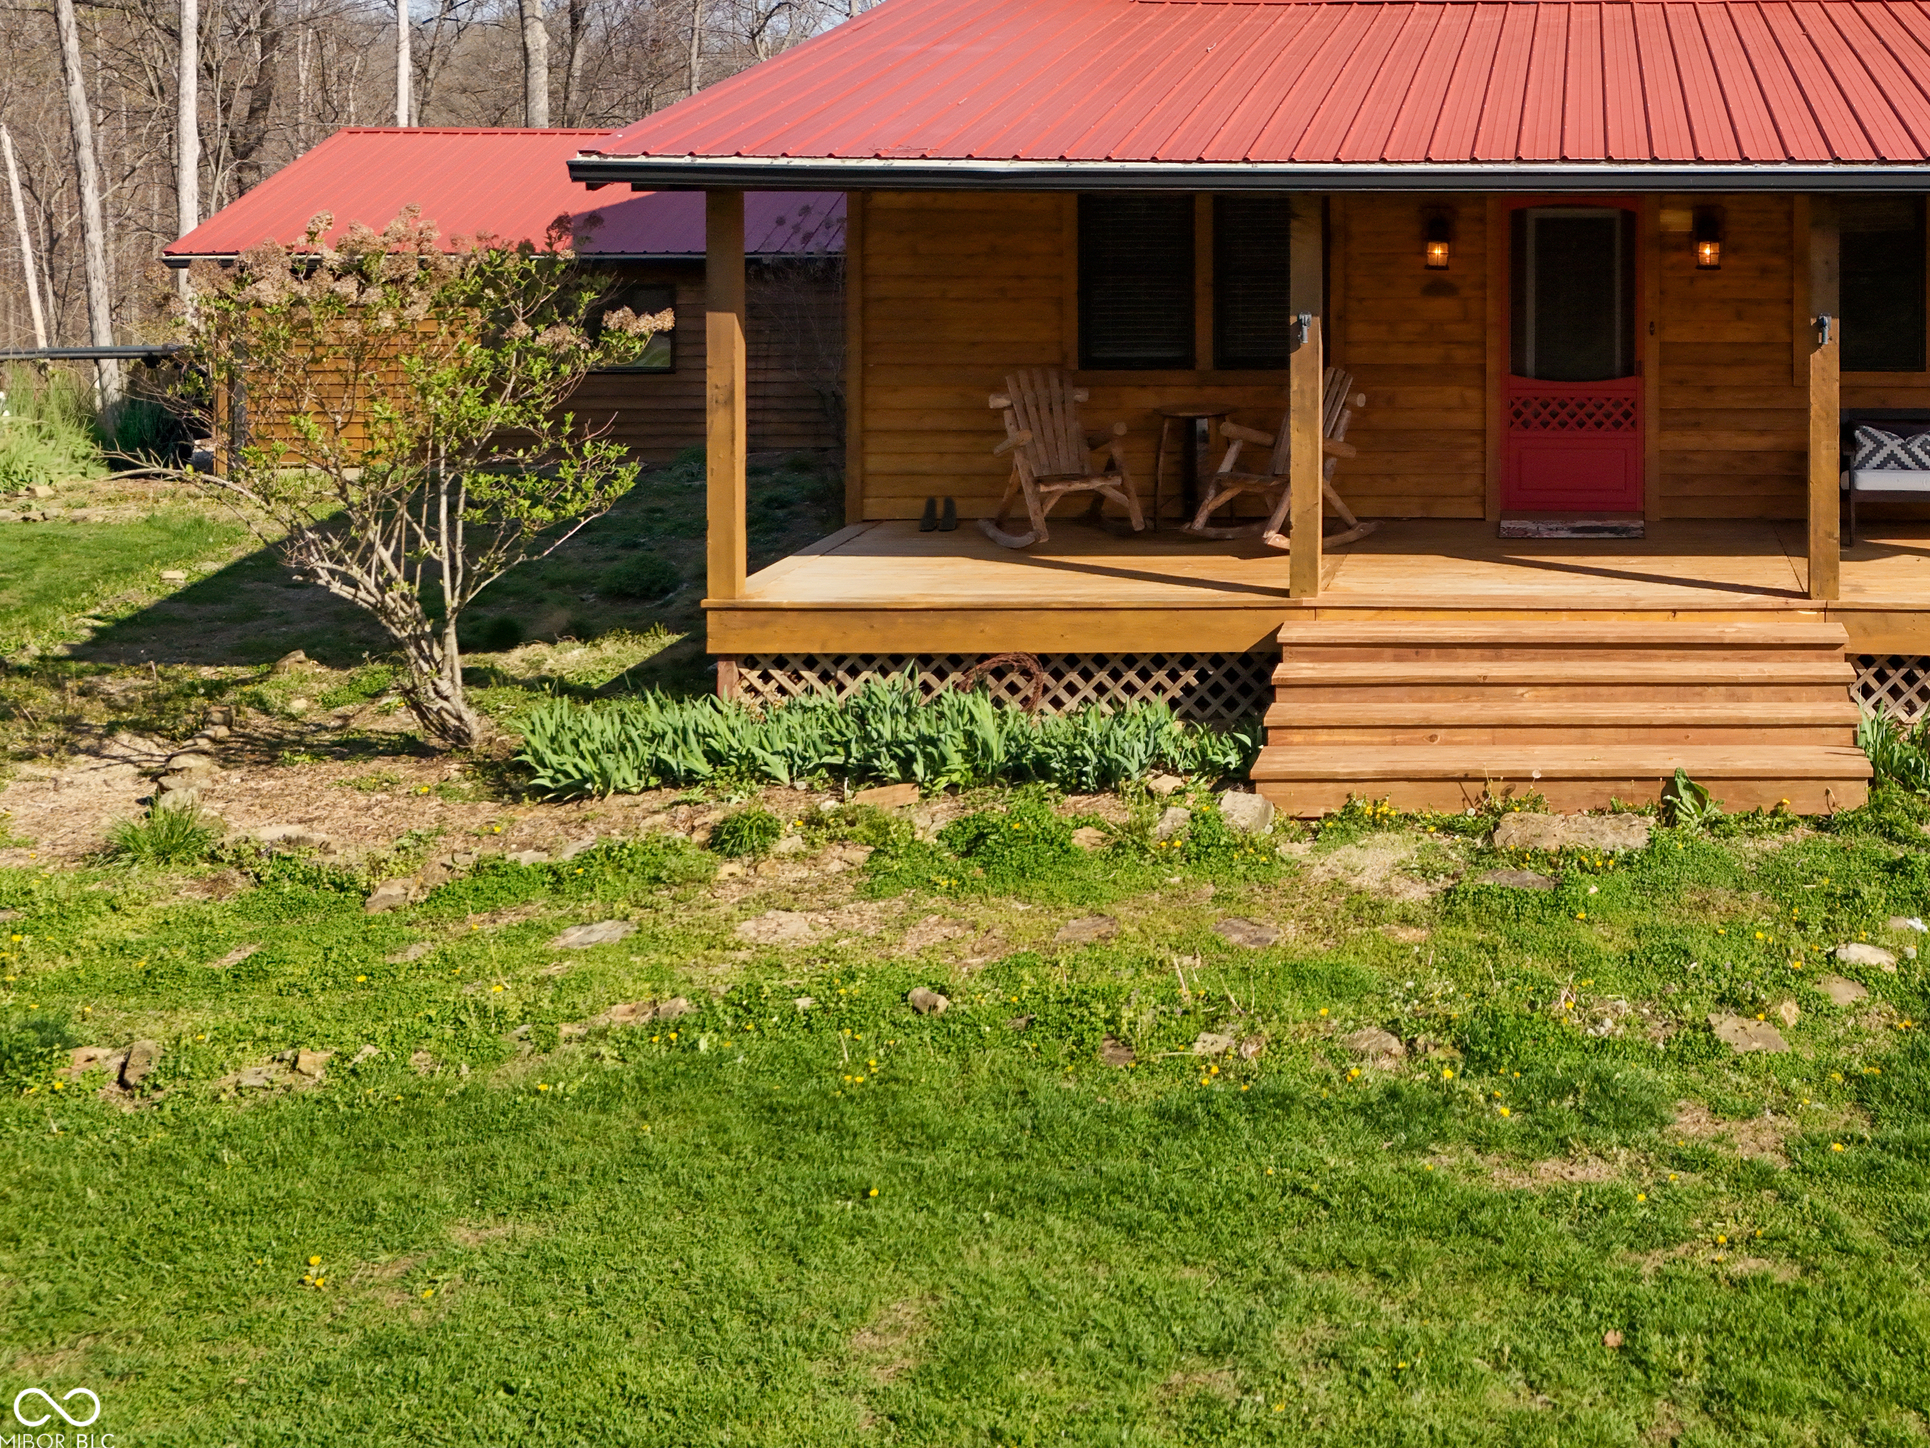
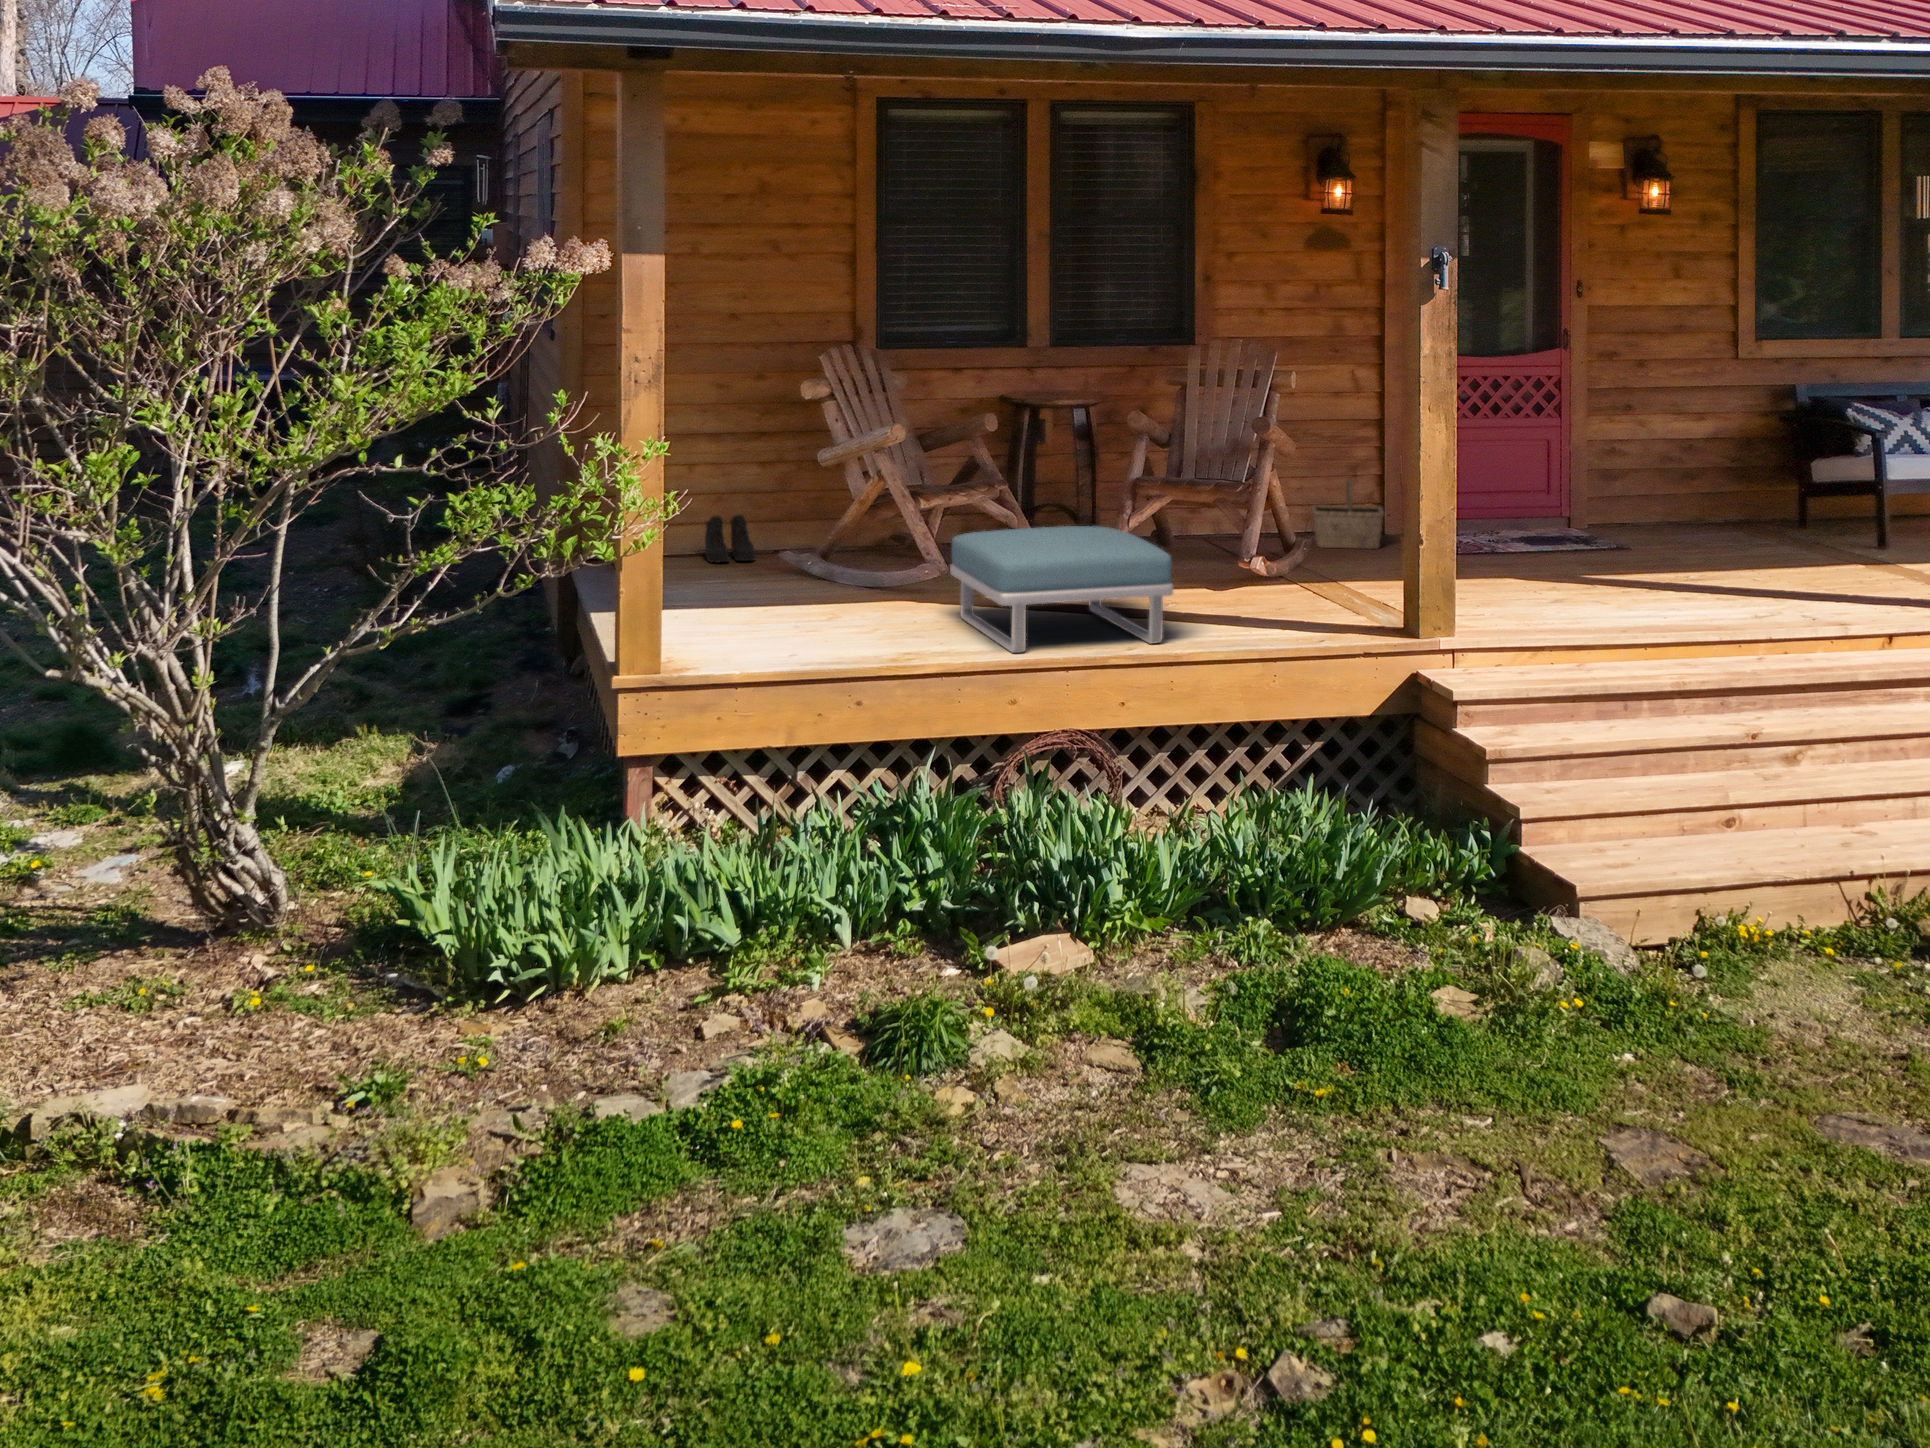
basket: none [1378,481,1440,536] -> present [1312,480,1384,549]
footstool: none [969,509,1117,595] -> present [950,526,1174,653]

